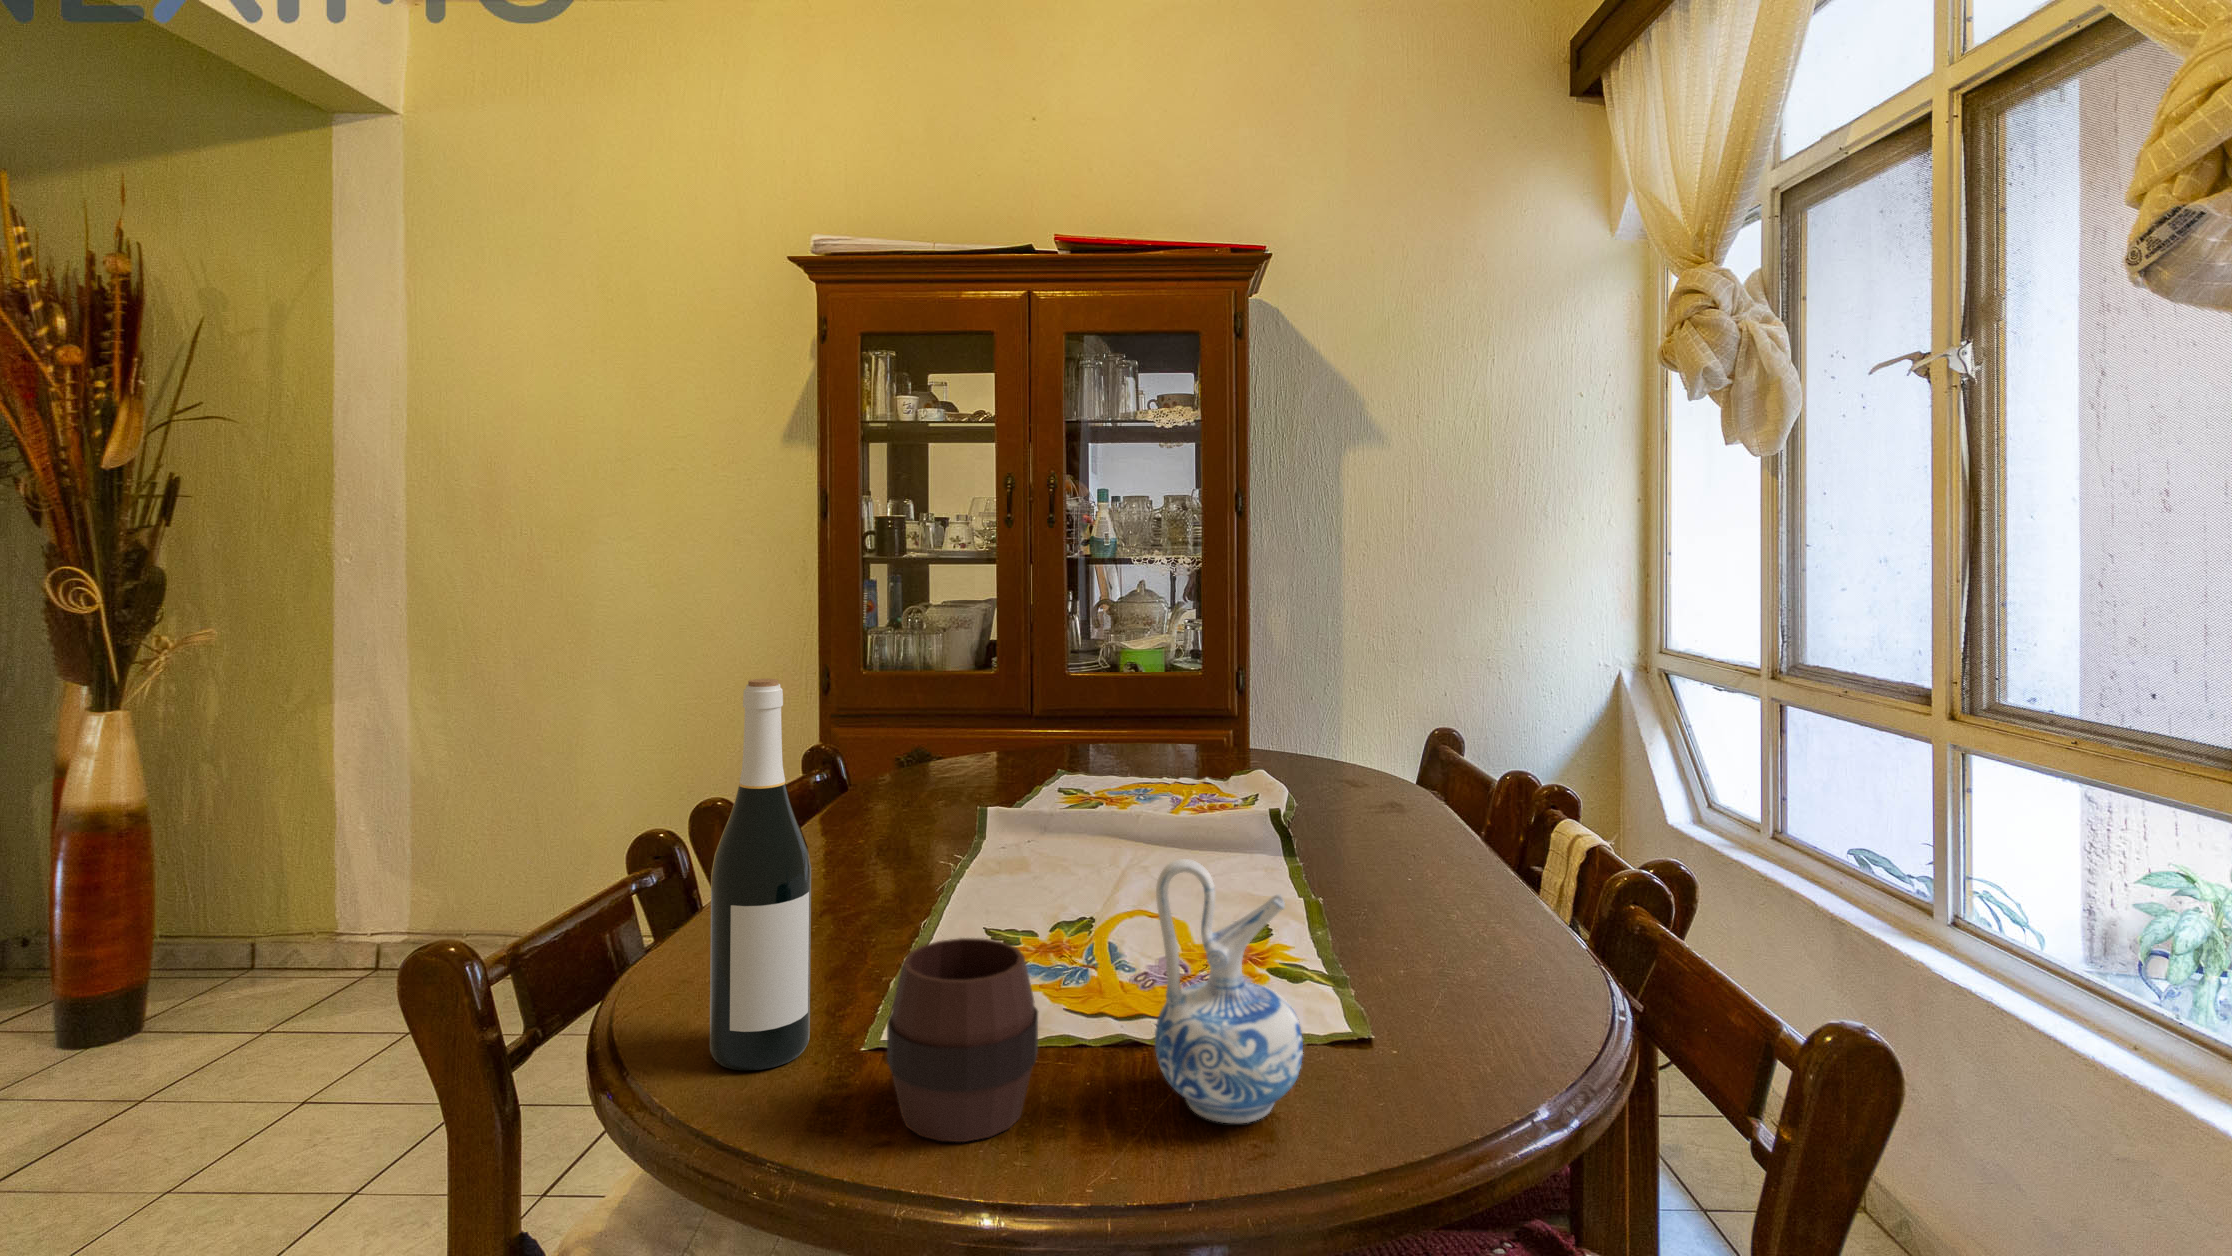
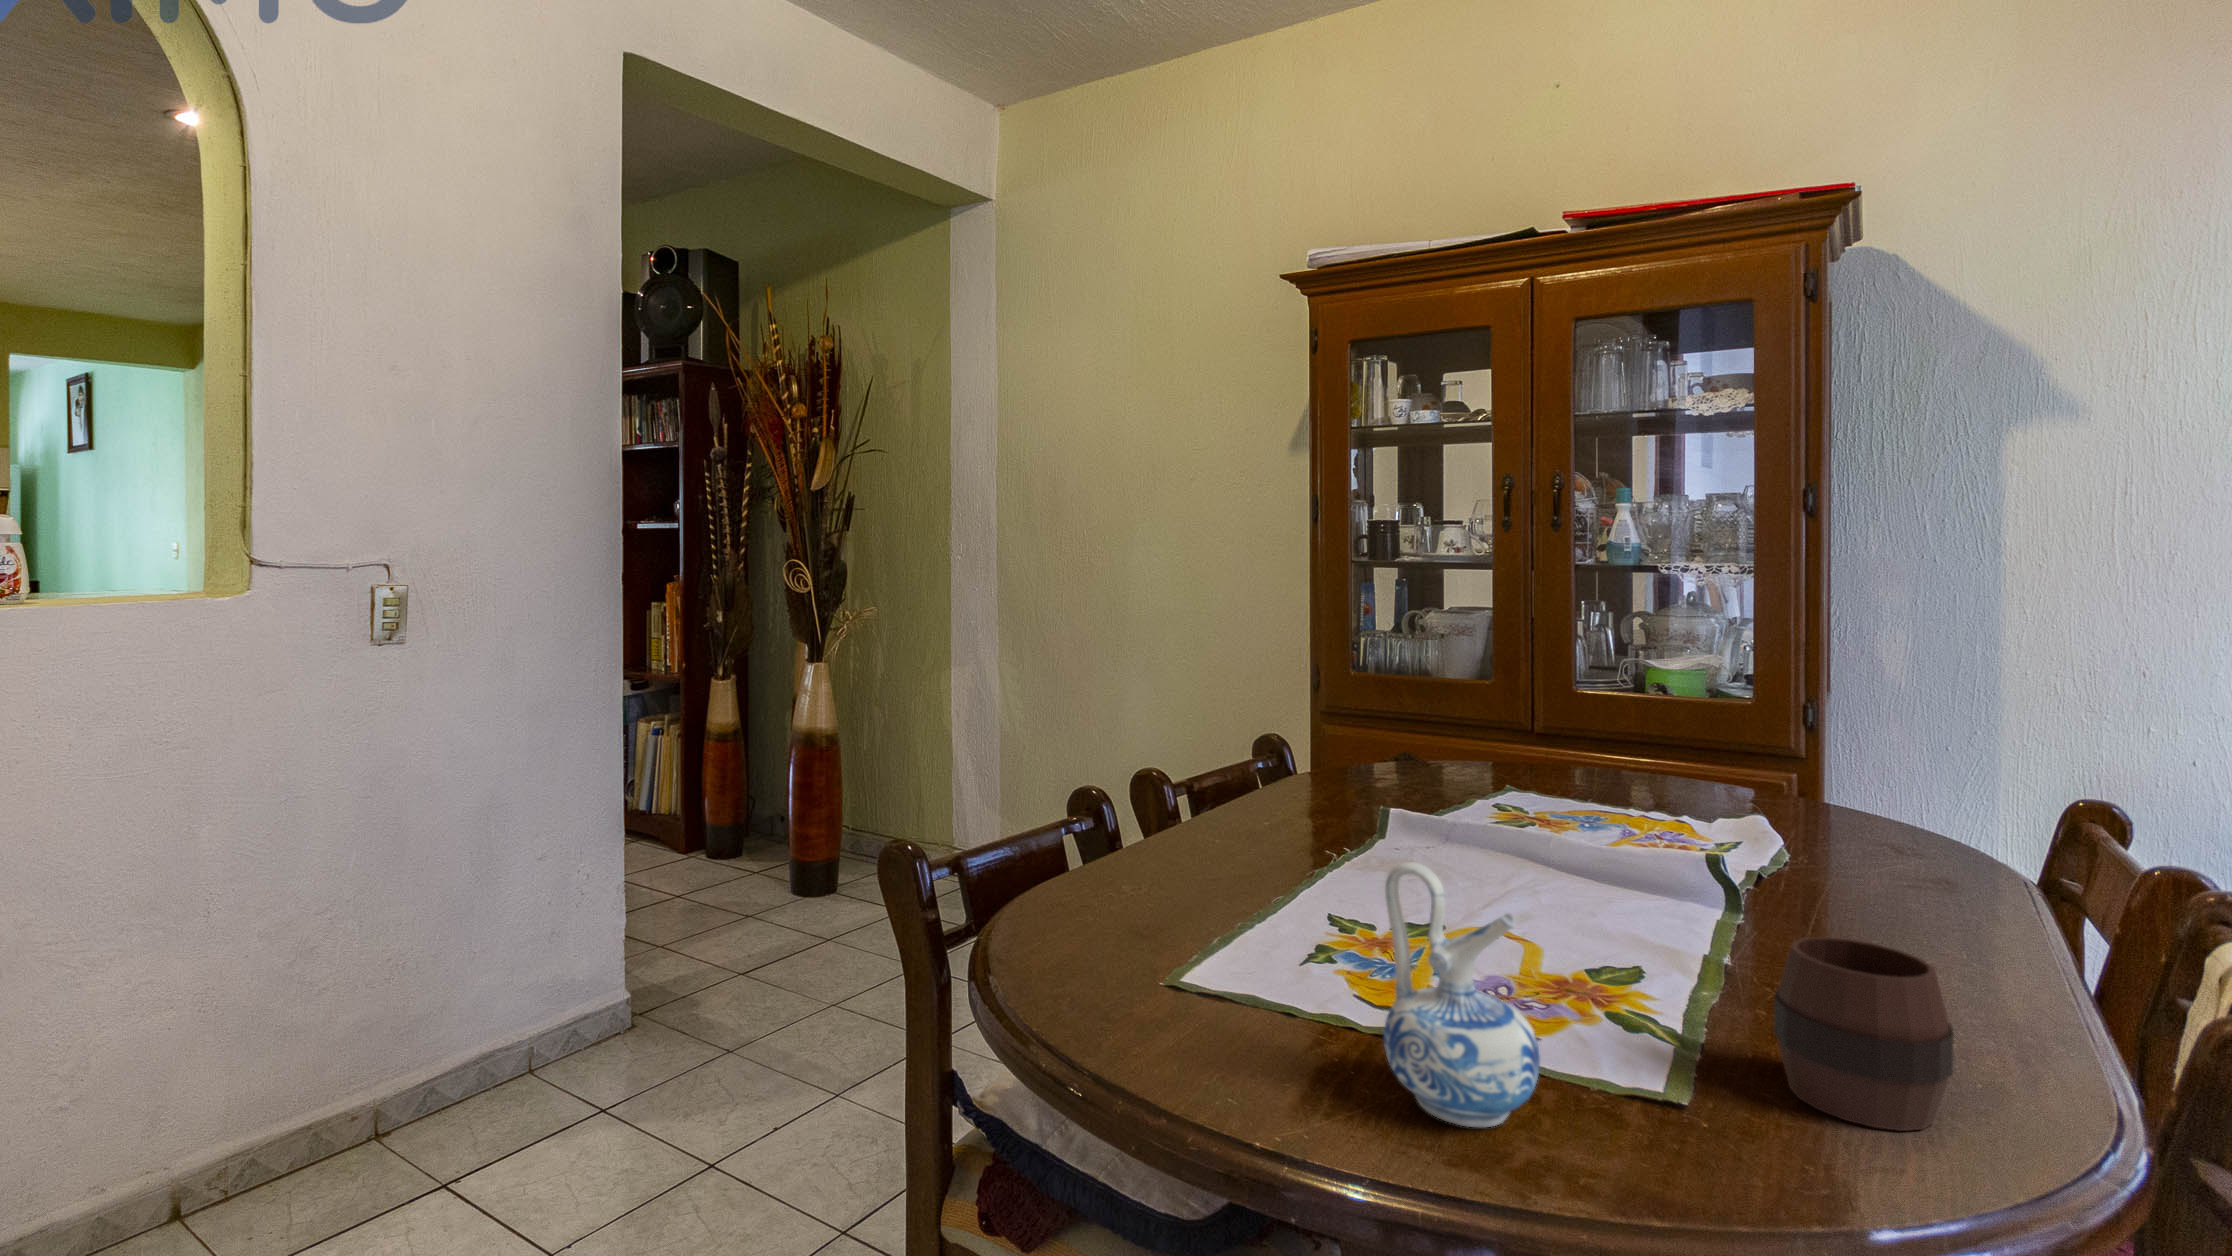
wine bottle: present [710,679,811,1071] -> none [1054,665,1132,978]
cup: present [887,938,1038,1142] -> present [1774,937,1954,1131]

